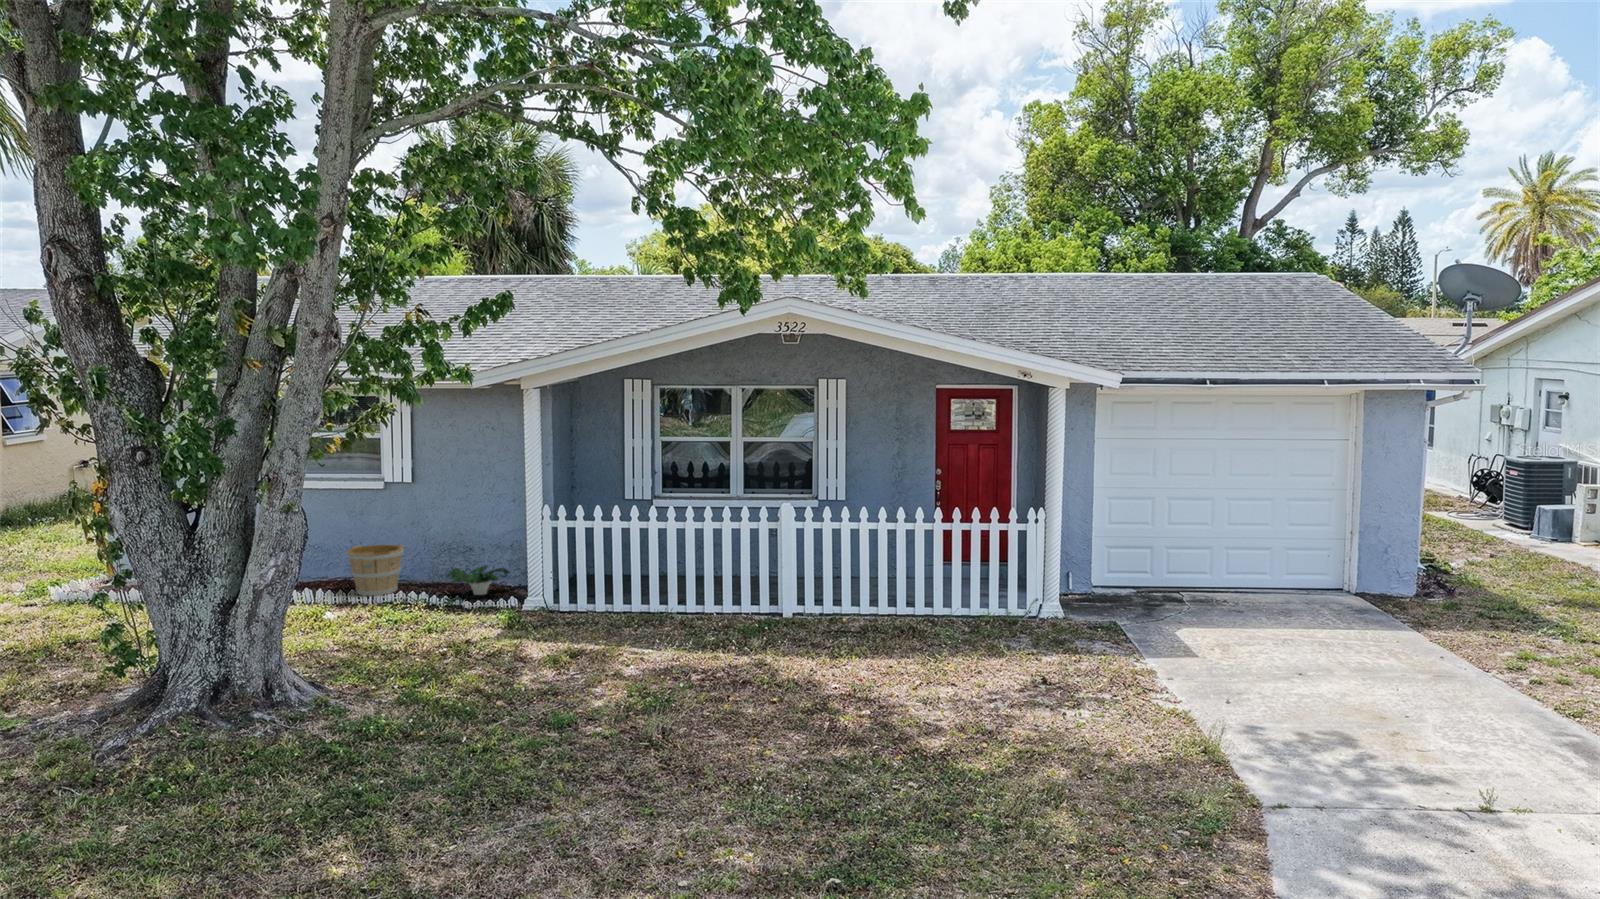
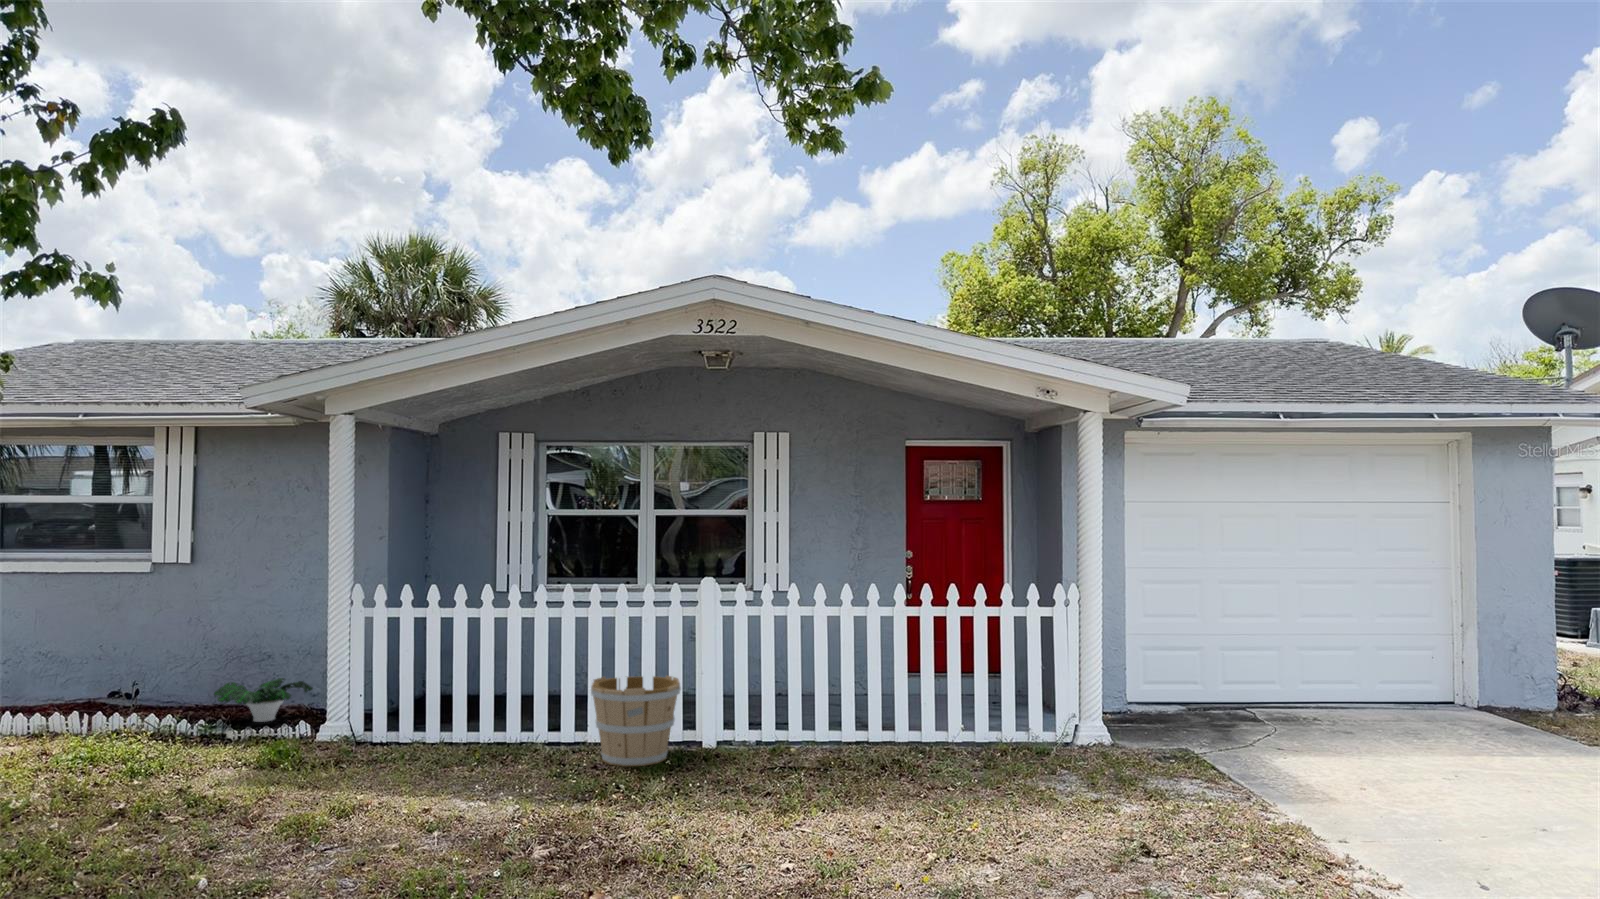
wooden bucket: present [347,545,404,596] -> present [591,676,681,766]

